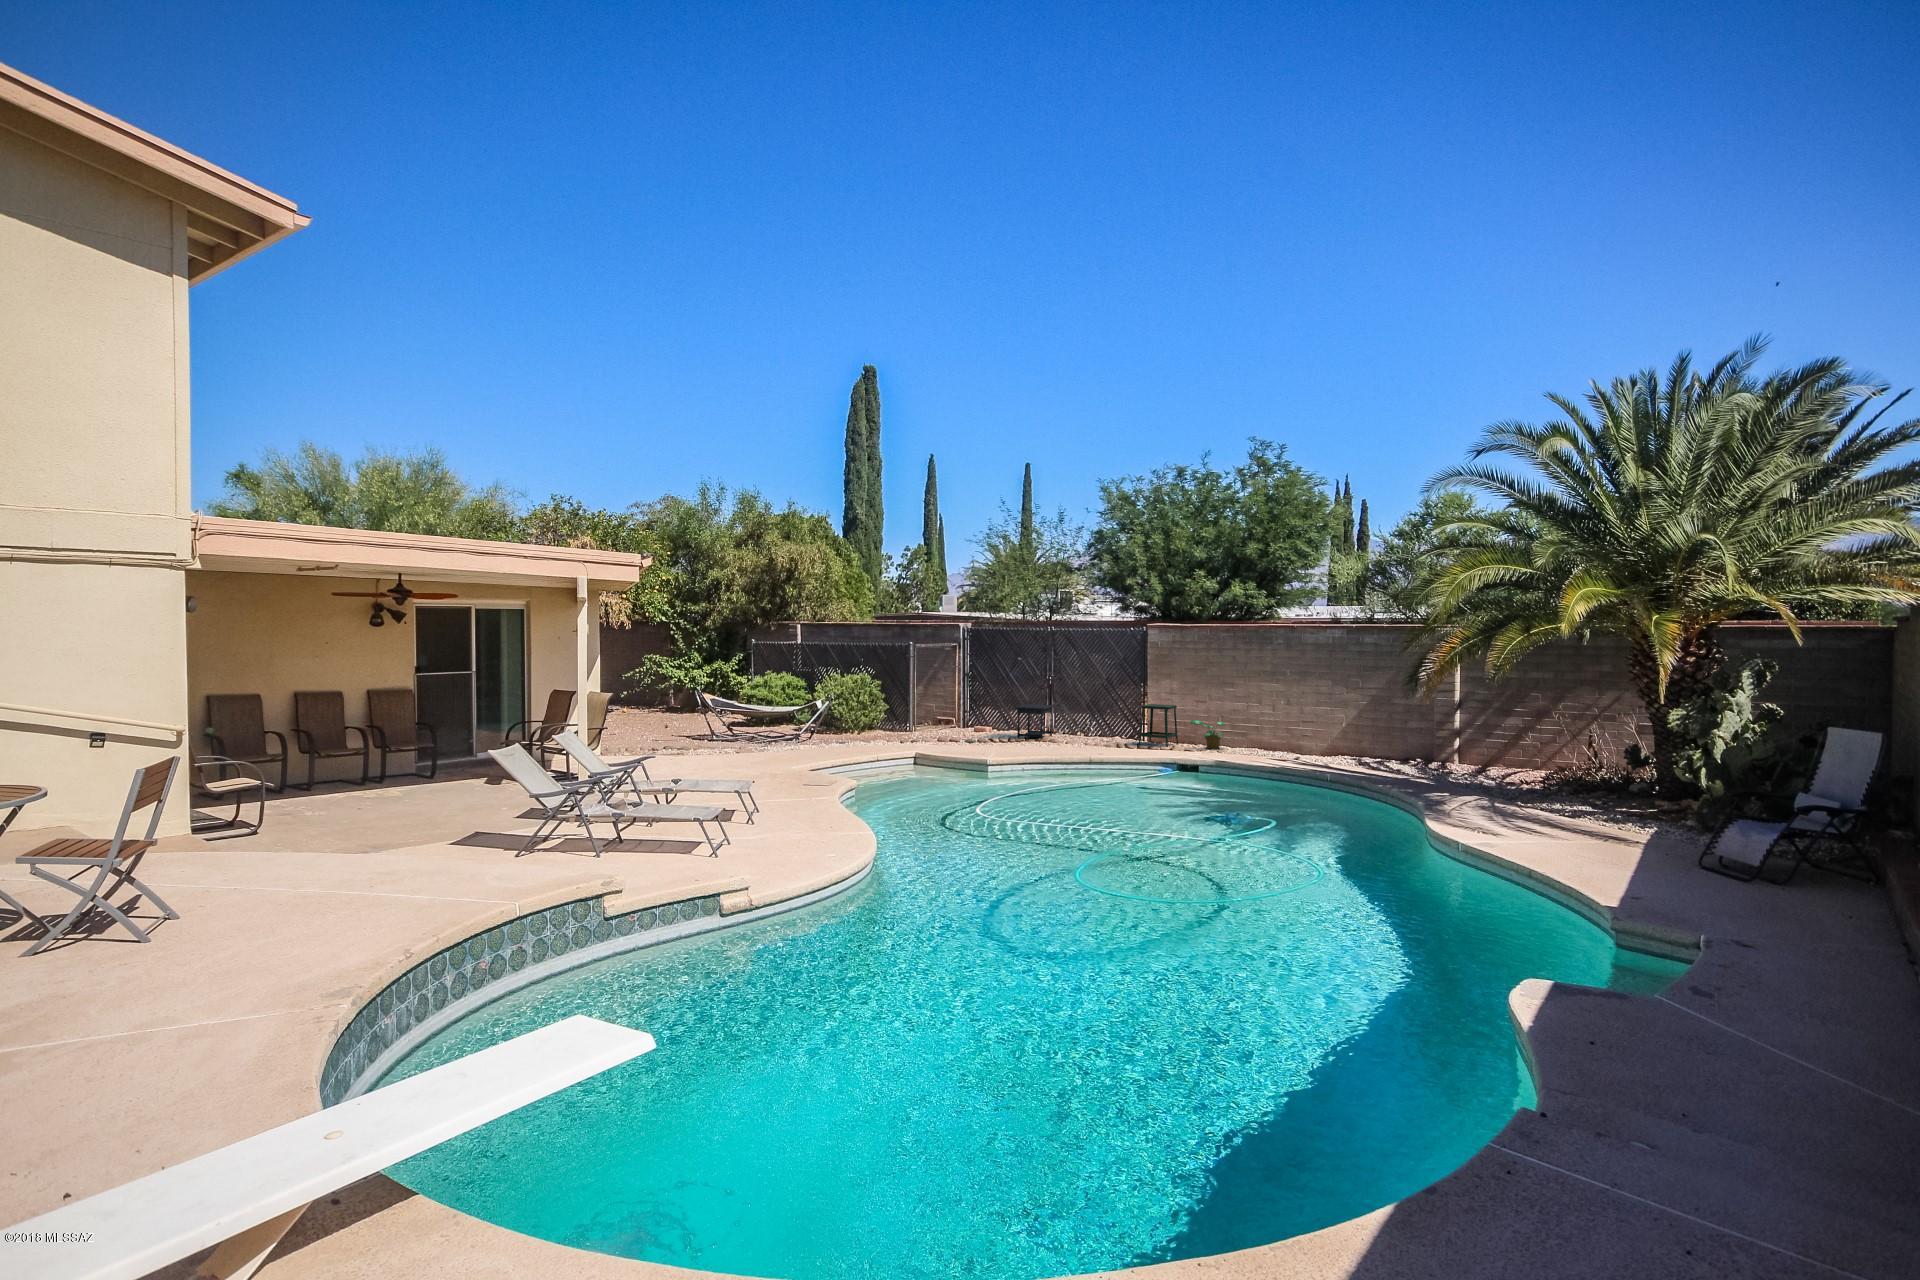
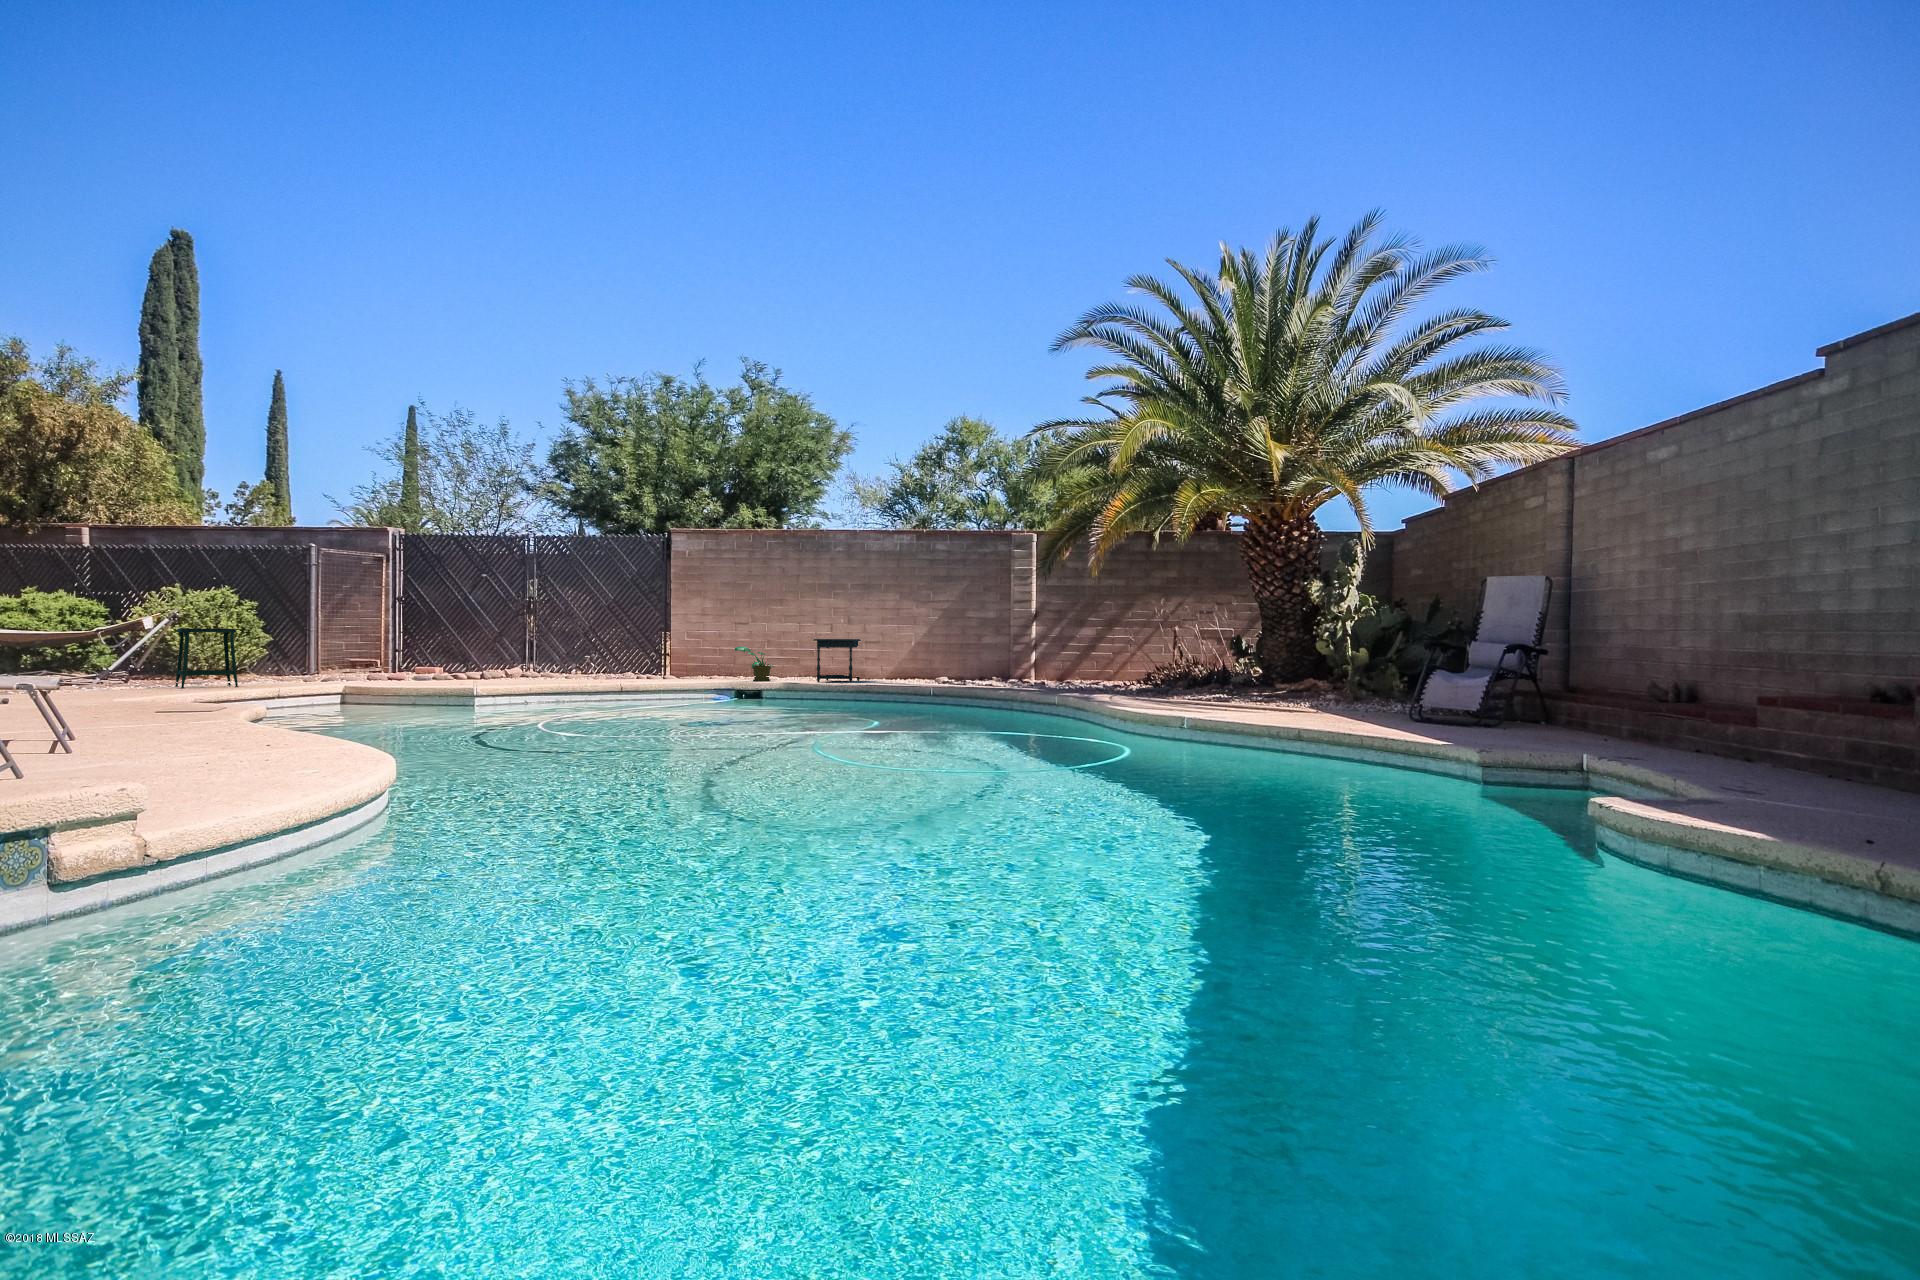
side table: present [1015,704,1055,740] -> present [813,639,861,682]
stool: present [1138,704,1178,747] -> present [175,628,238,688]

